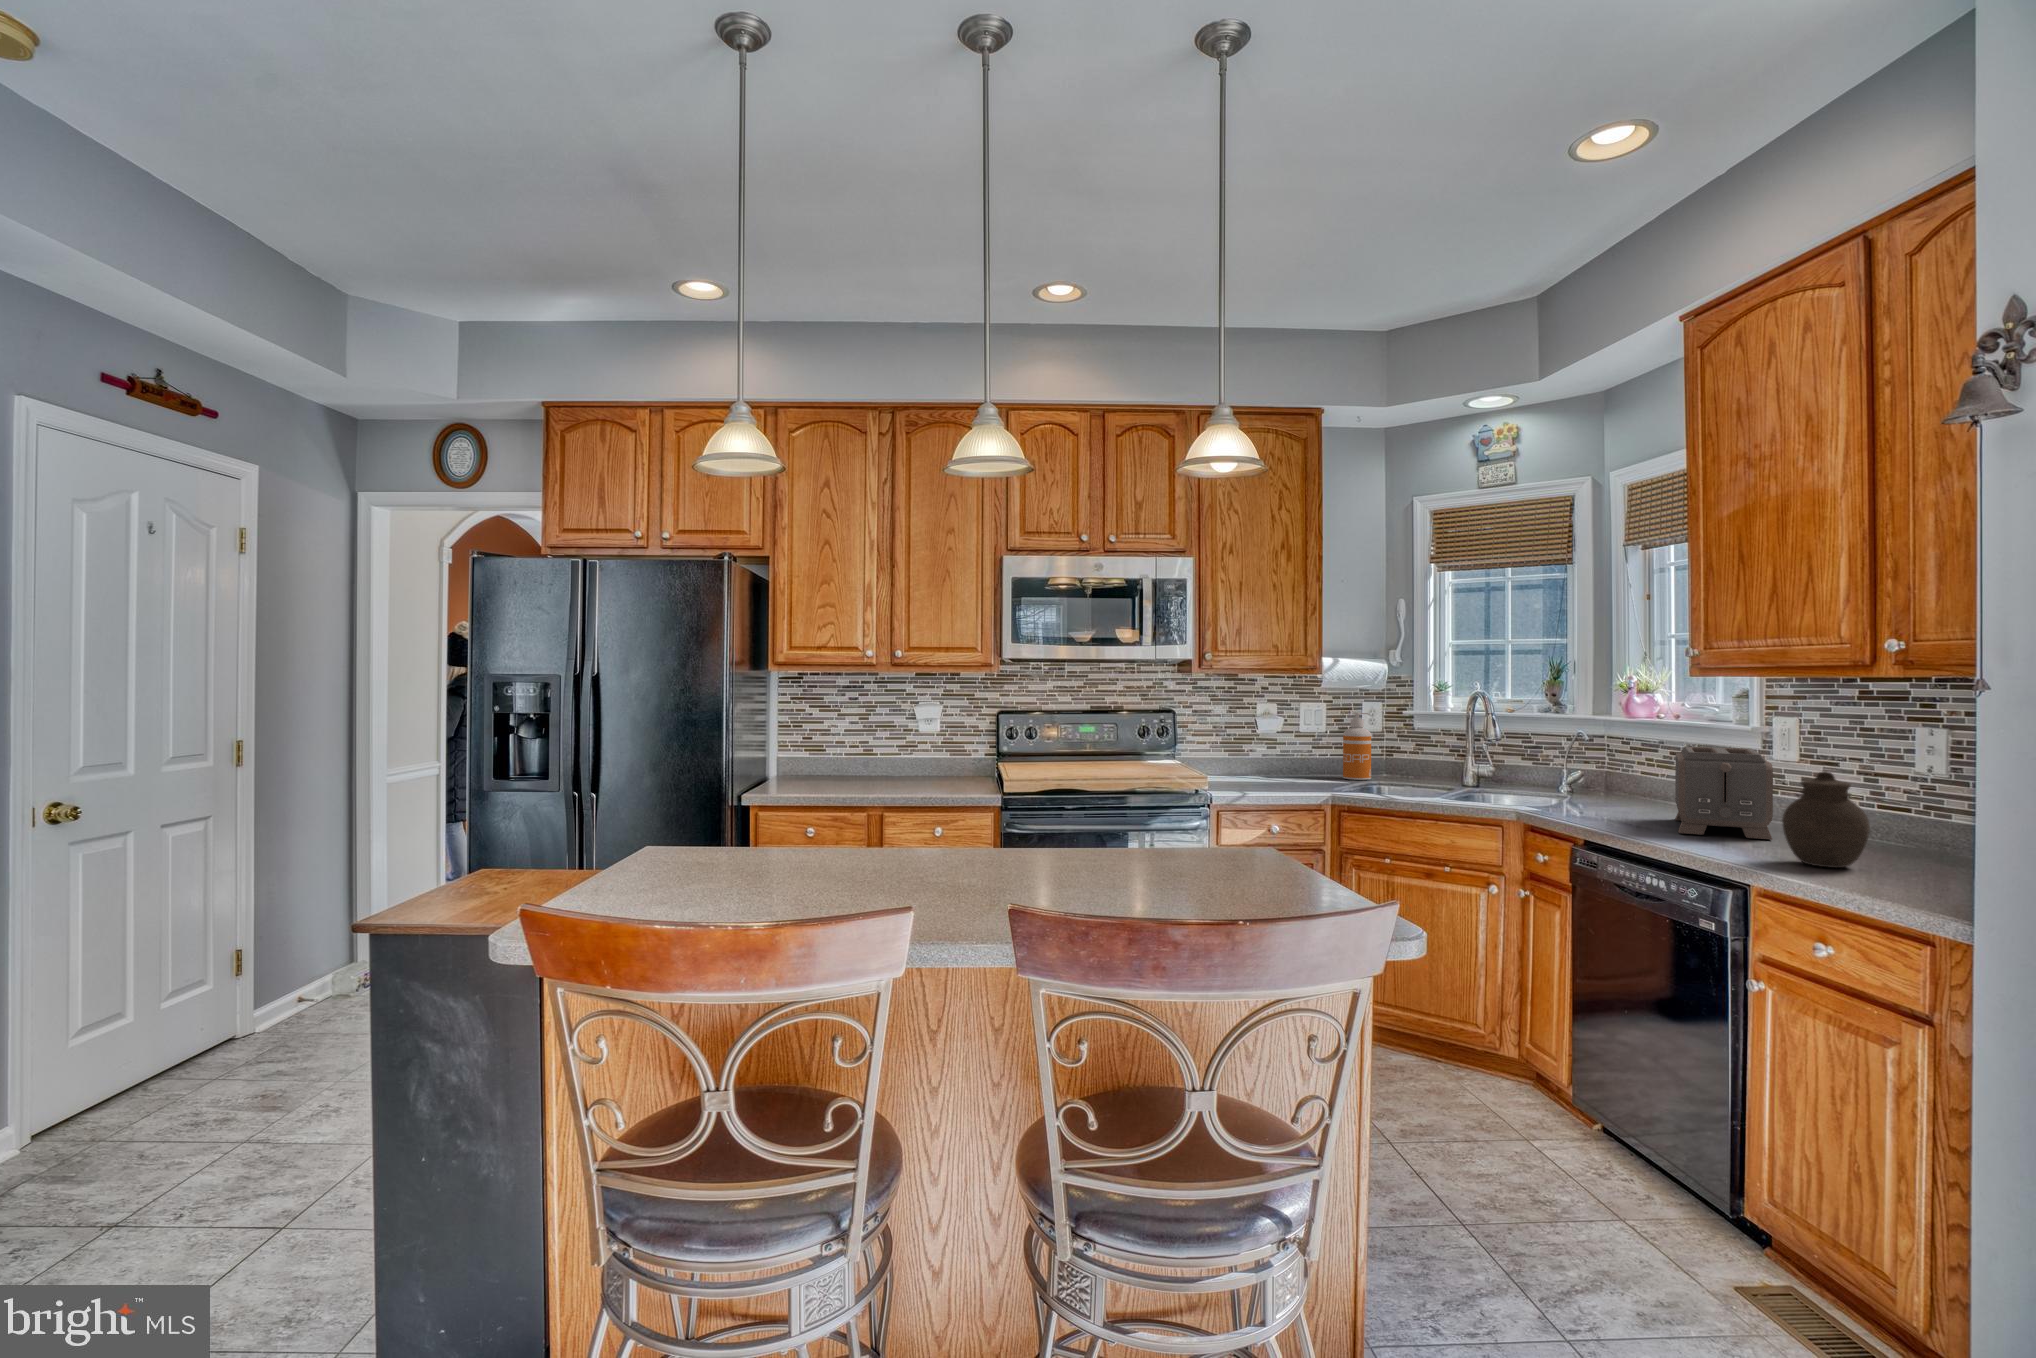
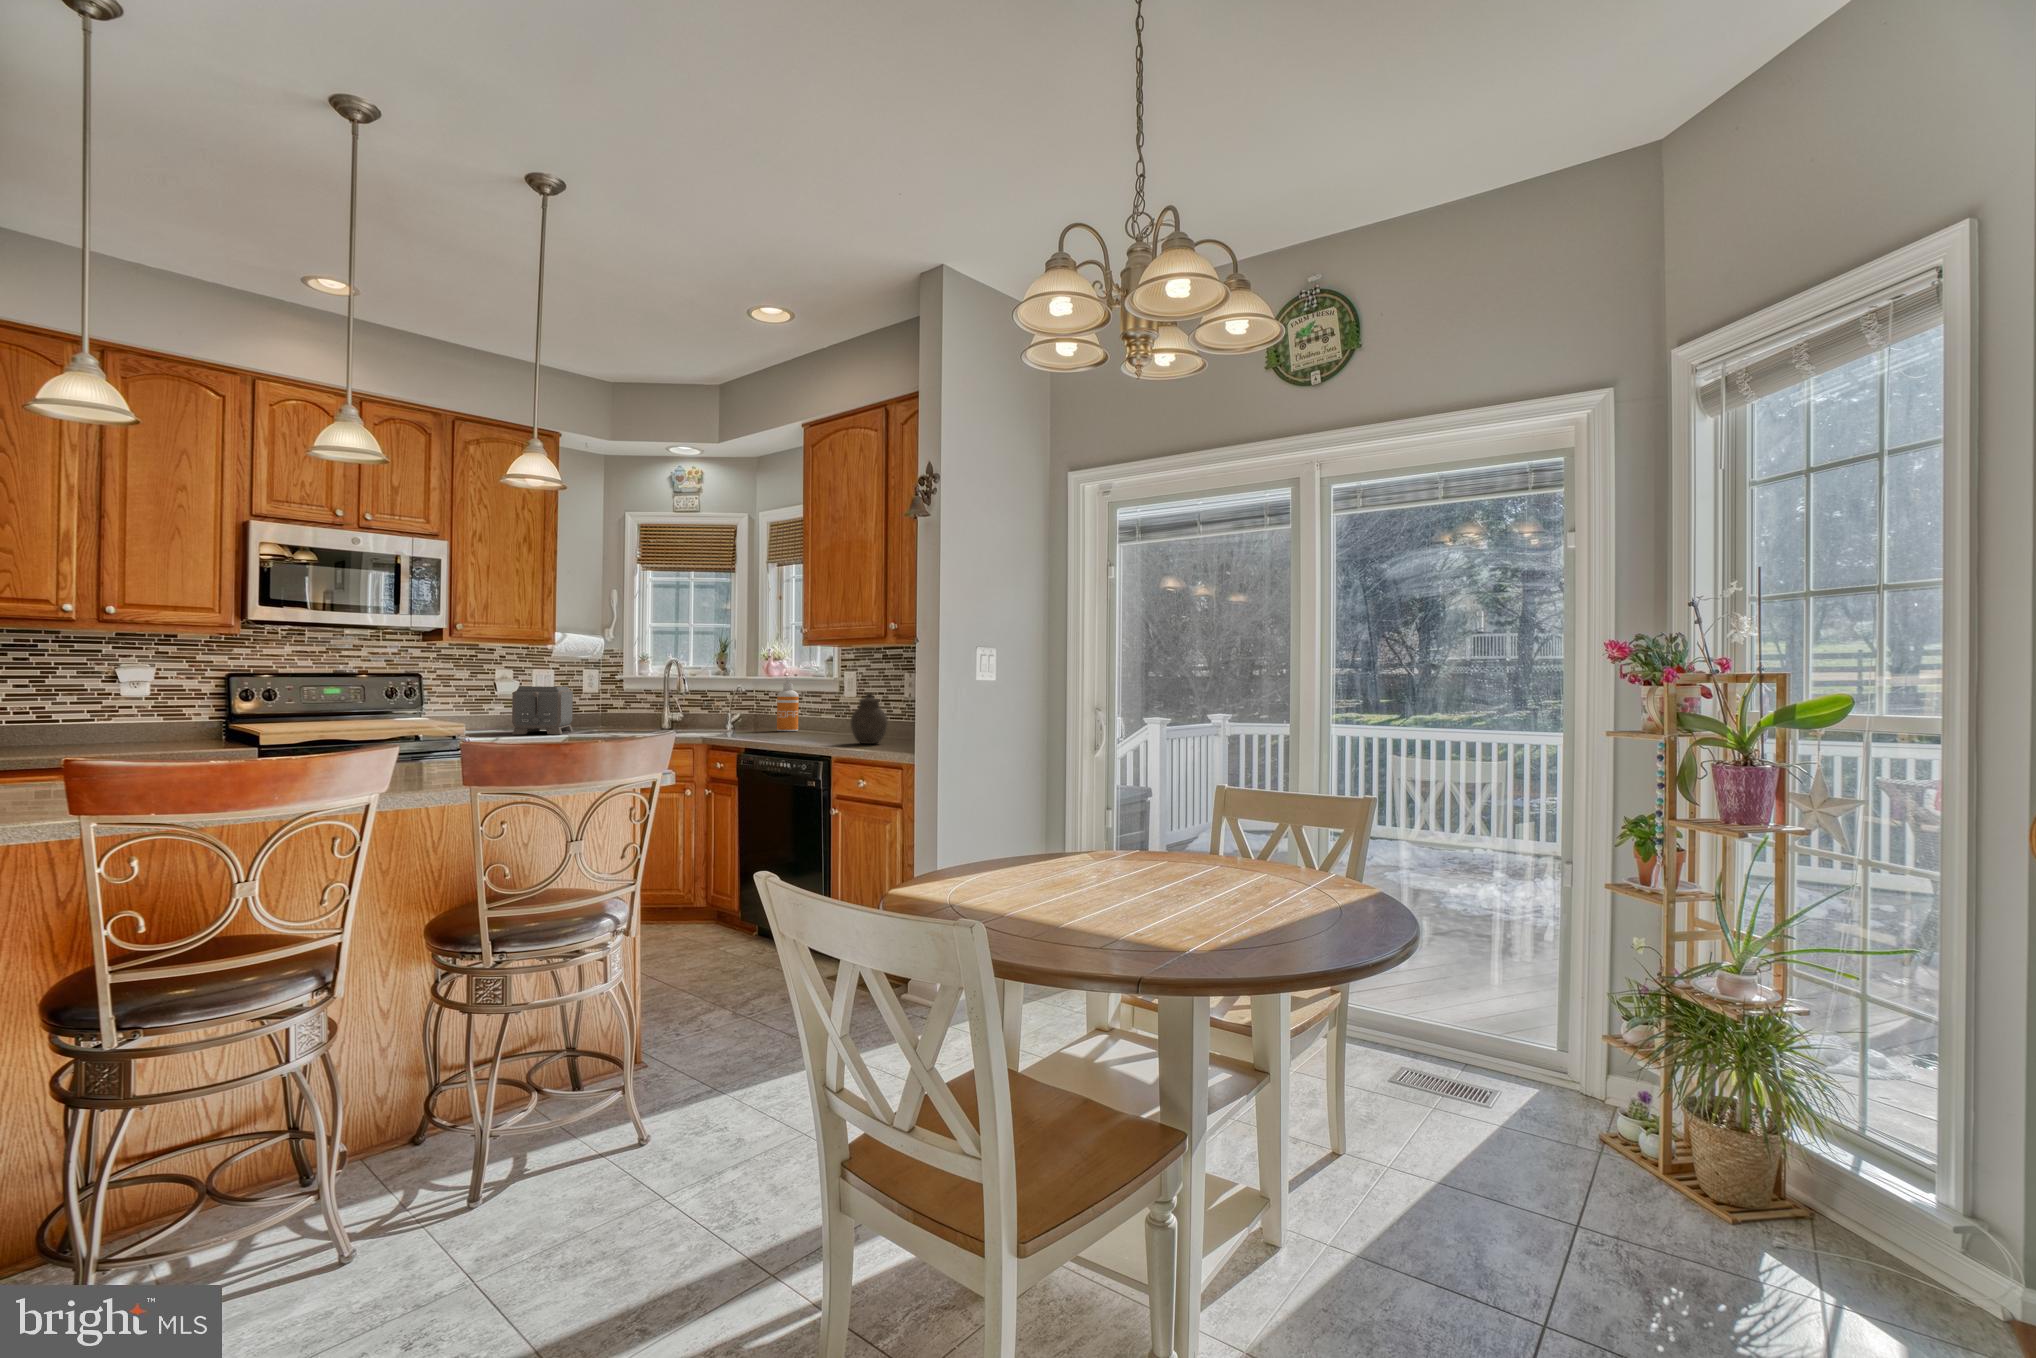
soap dispenser: present [1343,712,1371,780] -> present [777,678,799,731]
toaster: present [1675,746,1773,840] -> present [512,686,573,734]

